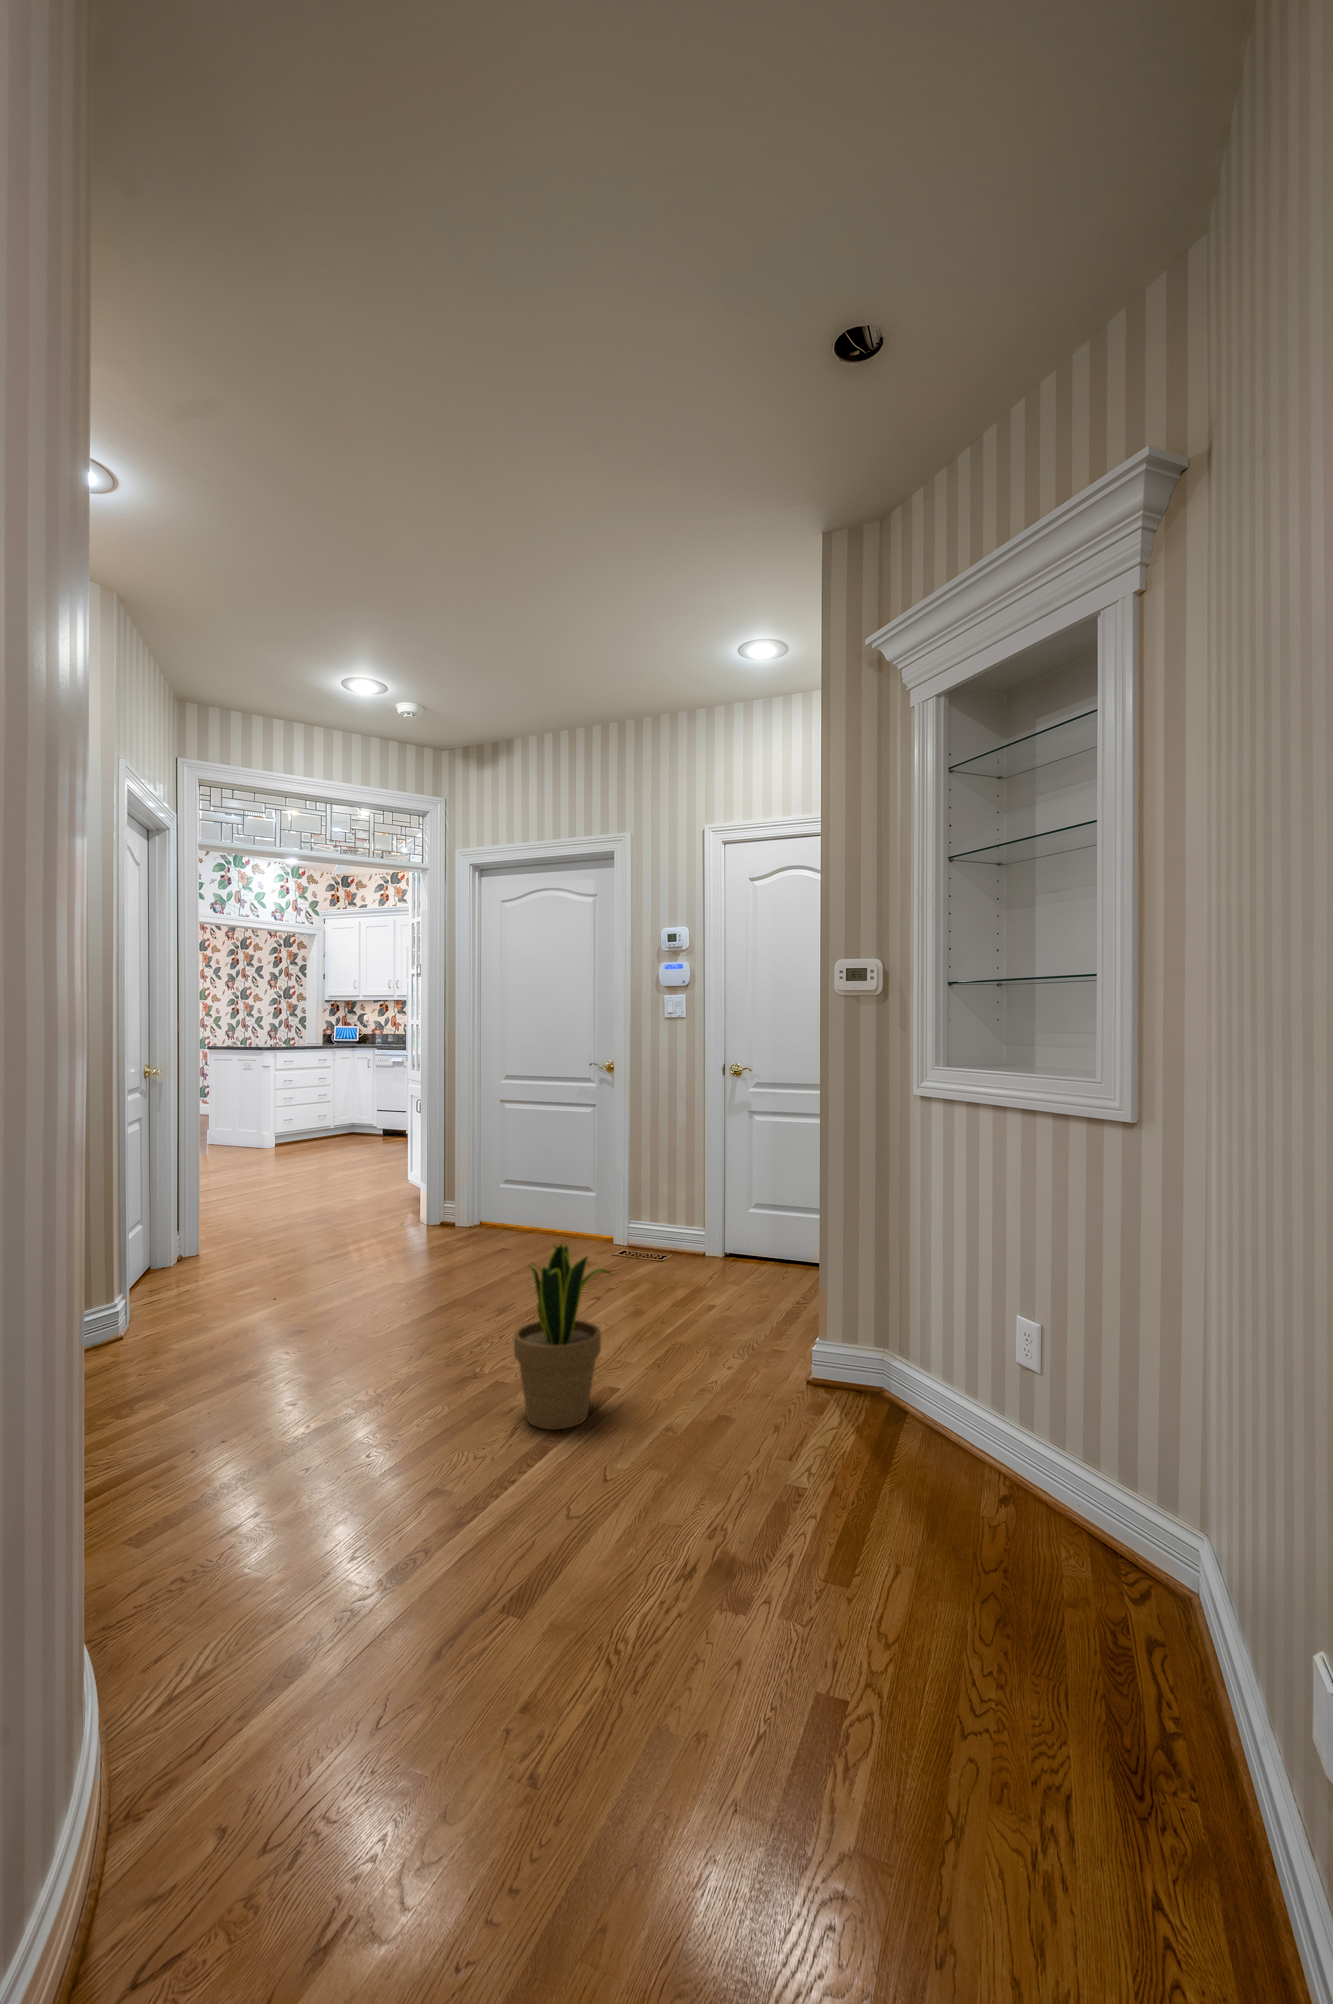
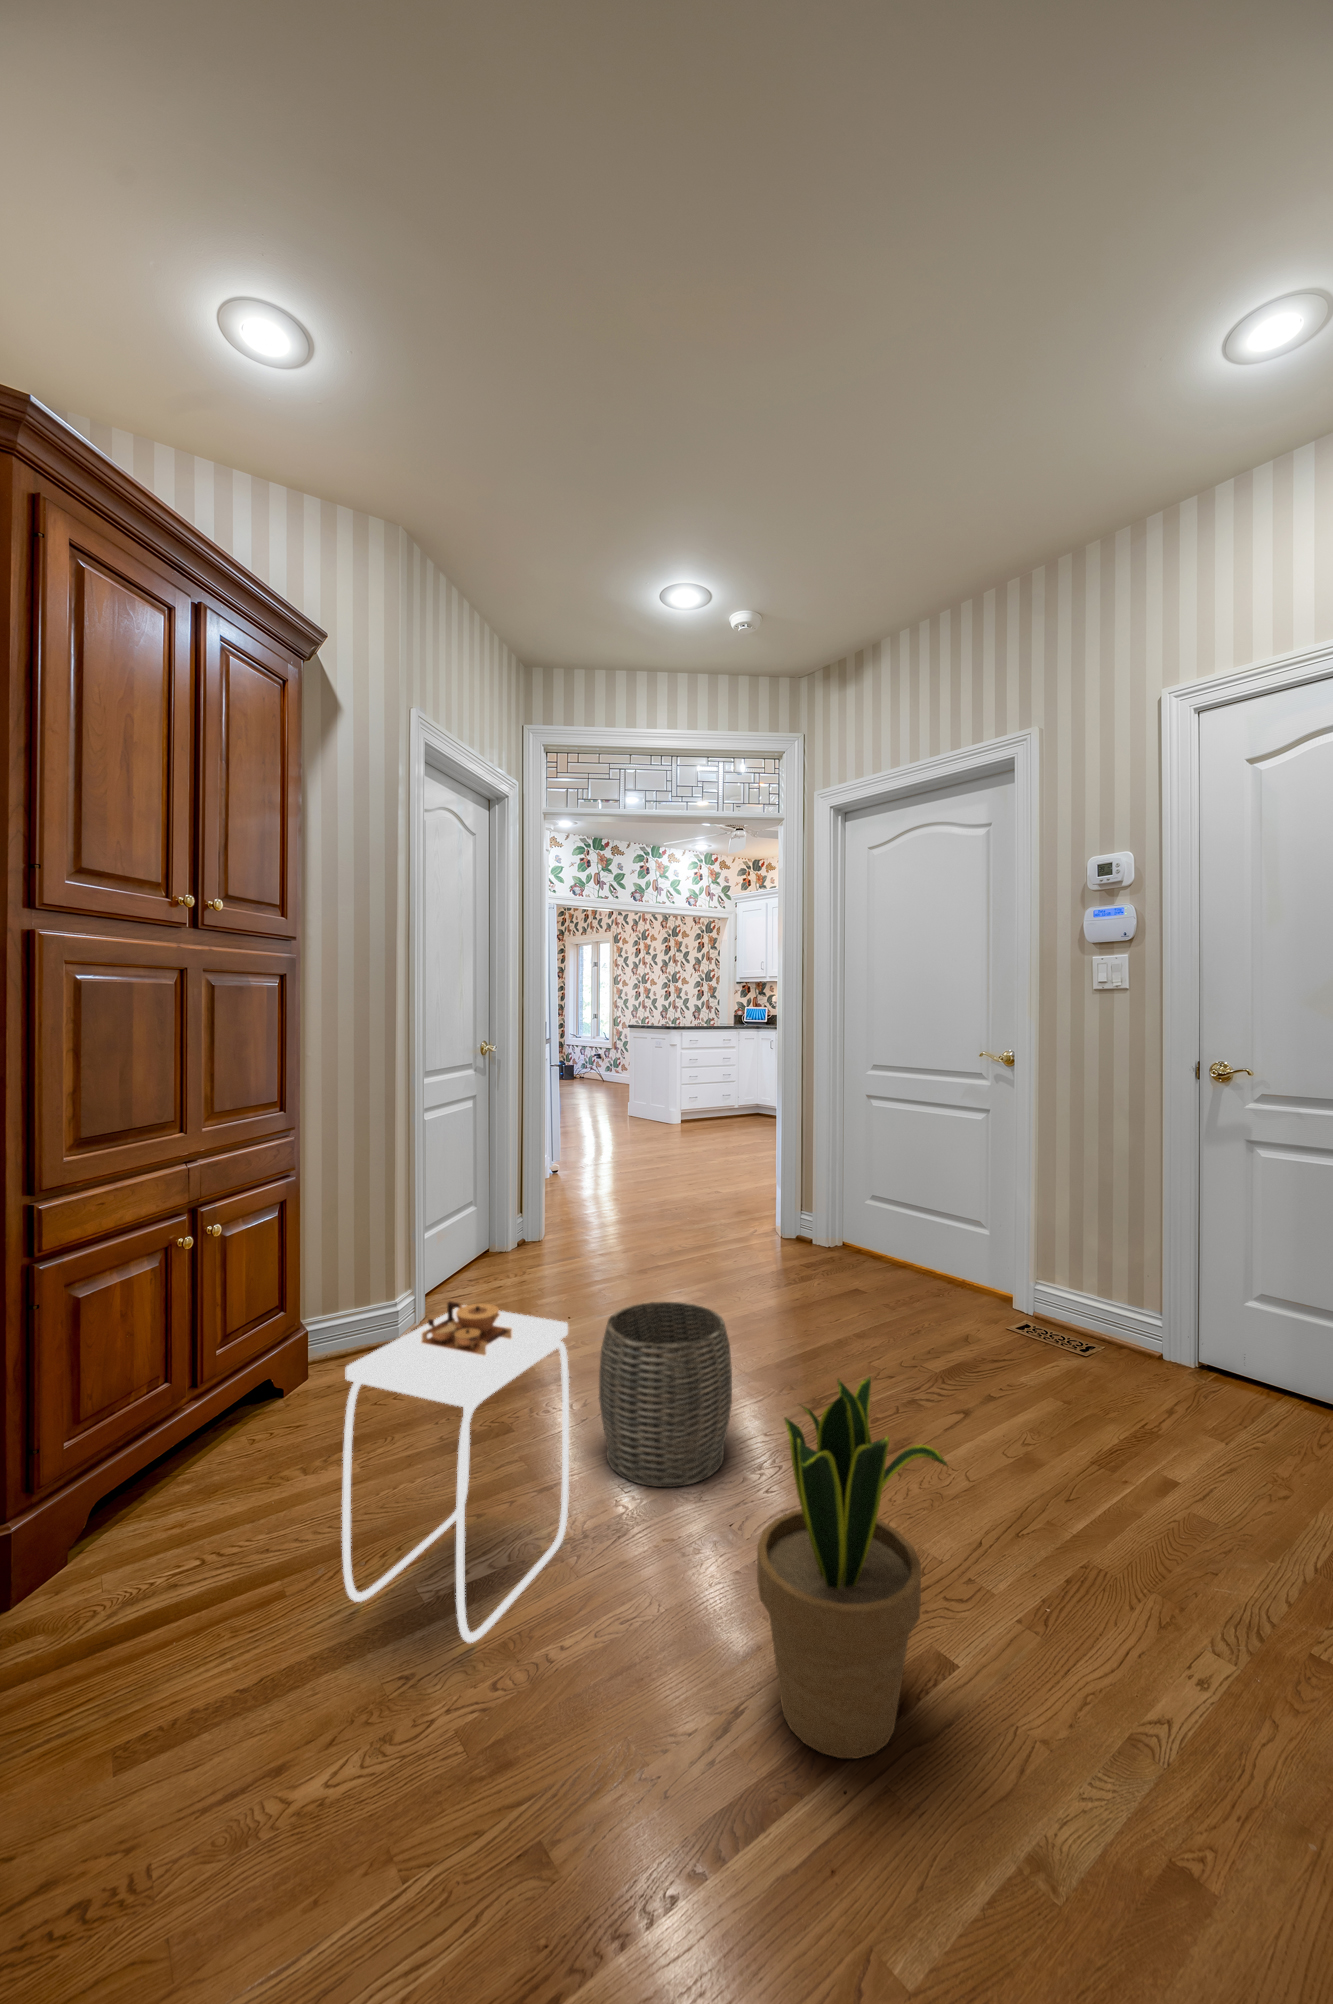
side table: none [233,1242,364,1444] -> present [342,1301,569,1643]
woven basket: none [355,1249,452,1368] -> present [599,1302,732,1487]

